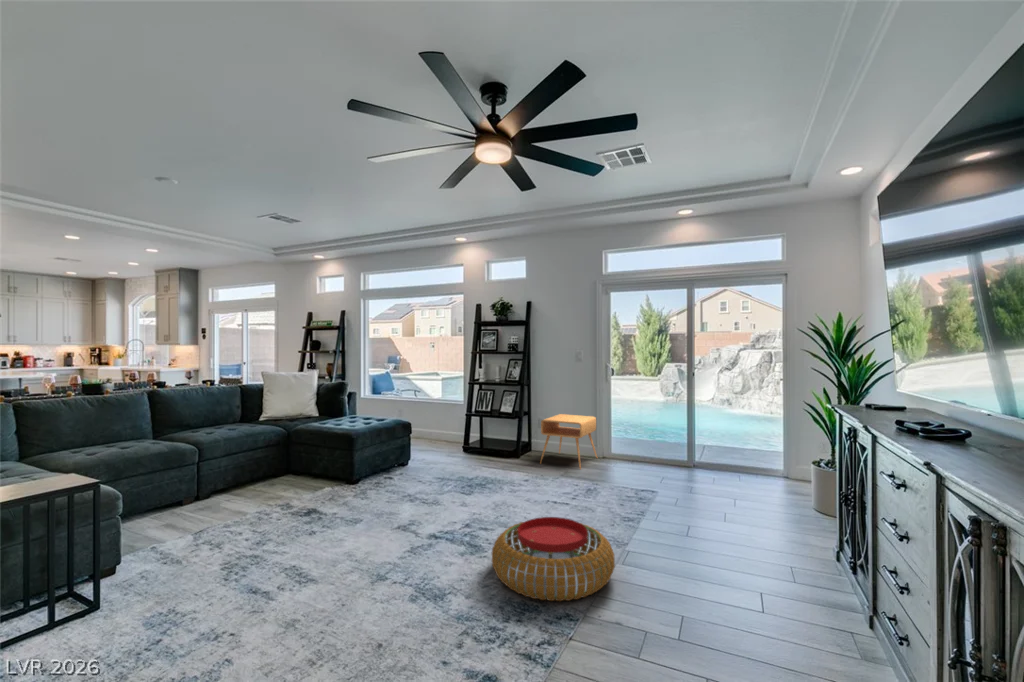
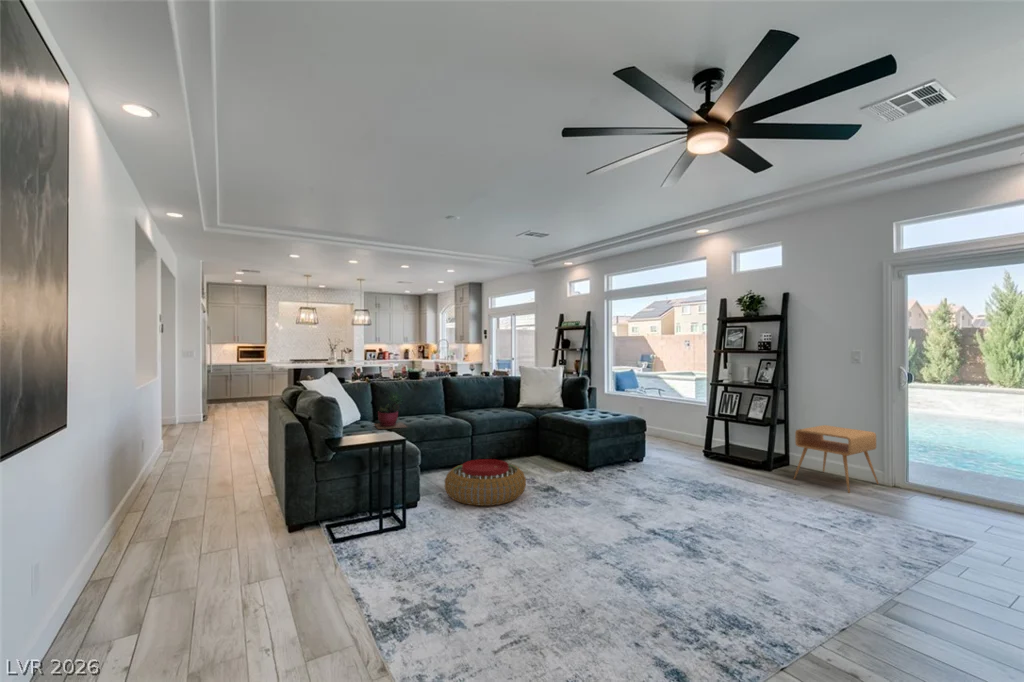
succulent plant: none [25,413,93,472] -> present [374,392,406,429]
pouf: present [492,517,615,601] -> present [445,459,526,506]

